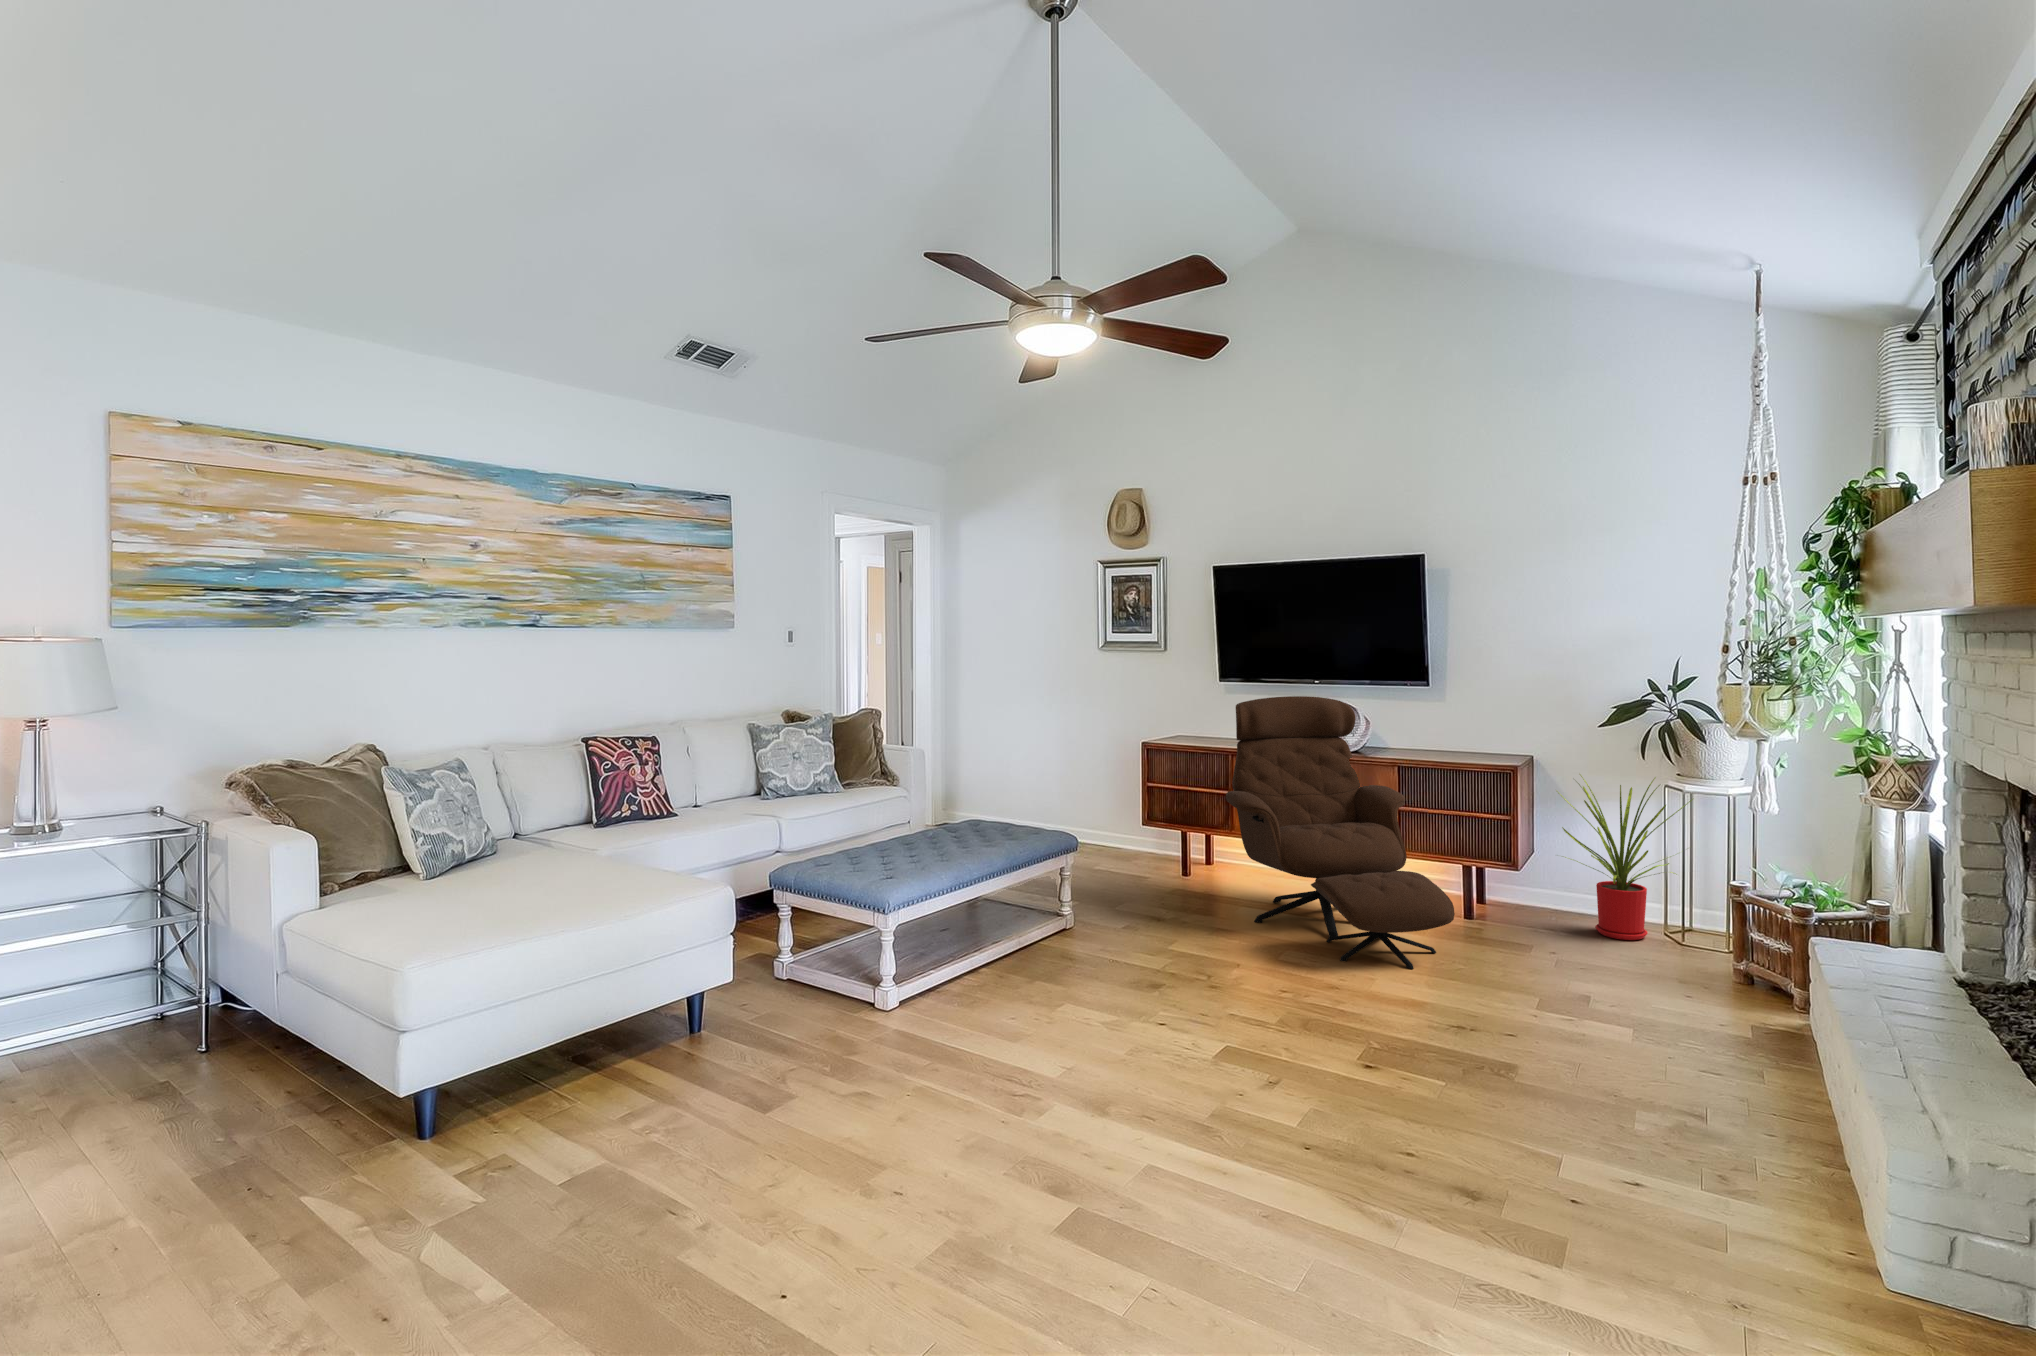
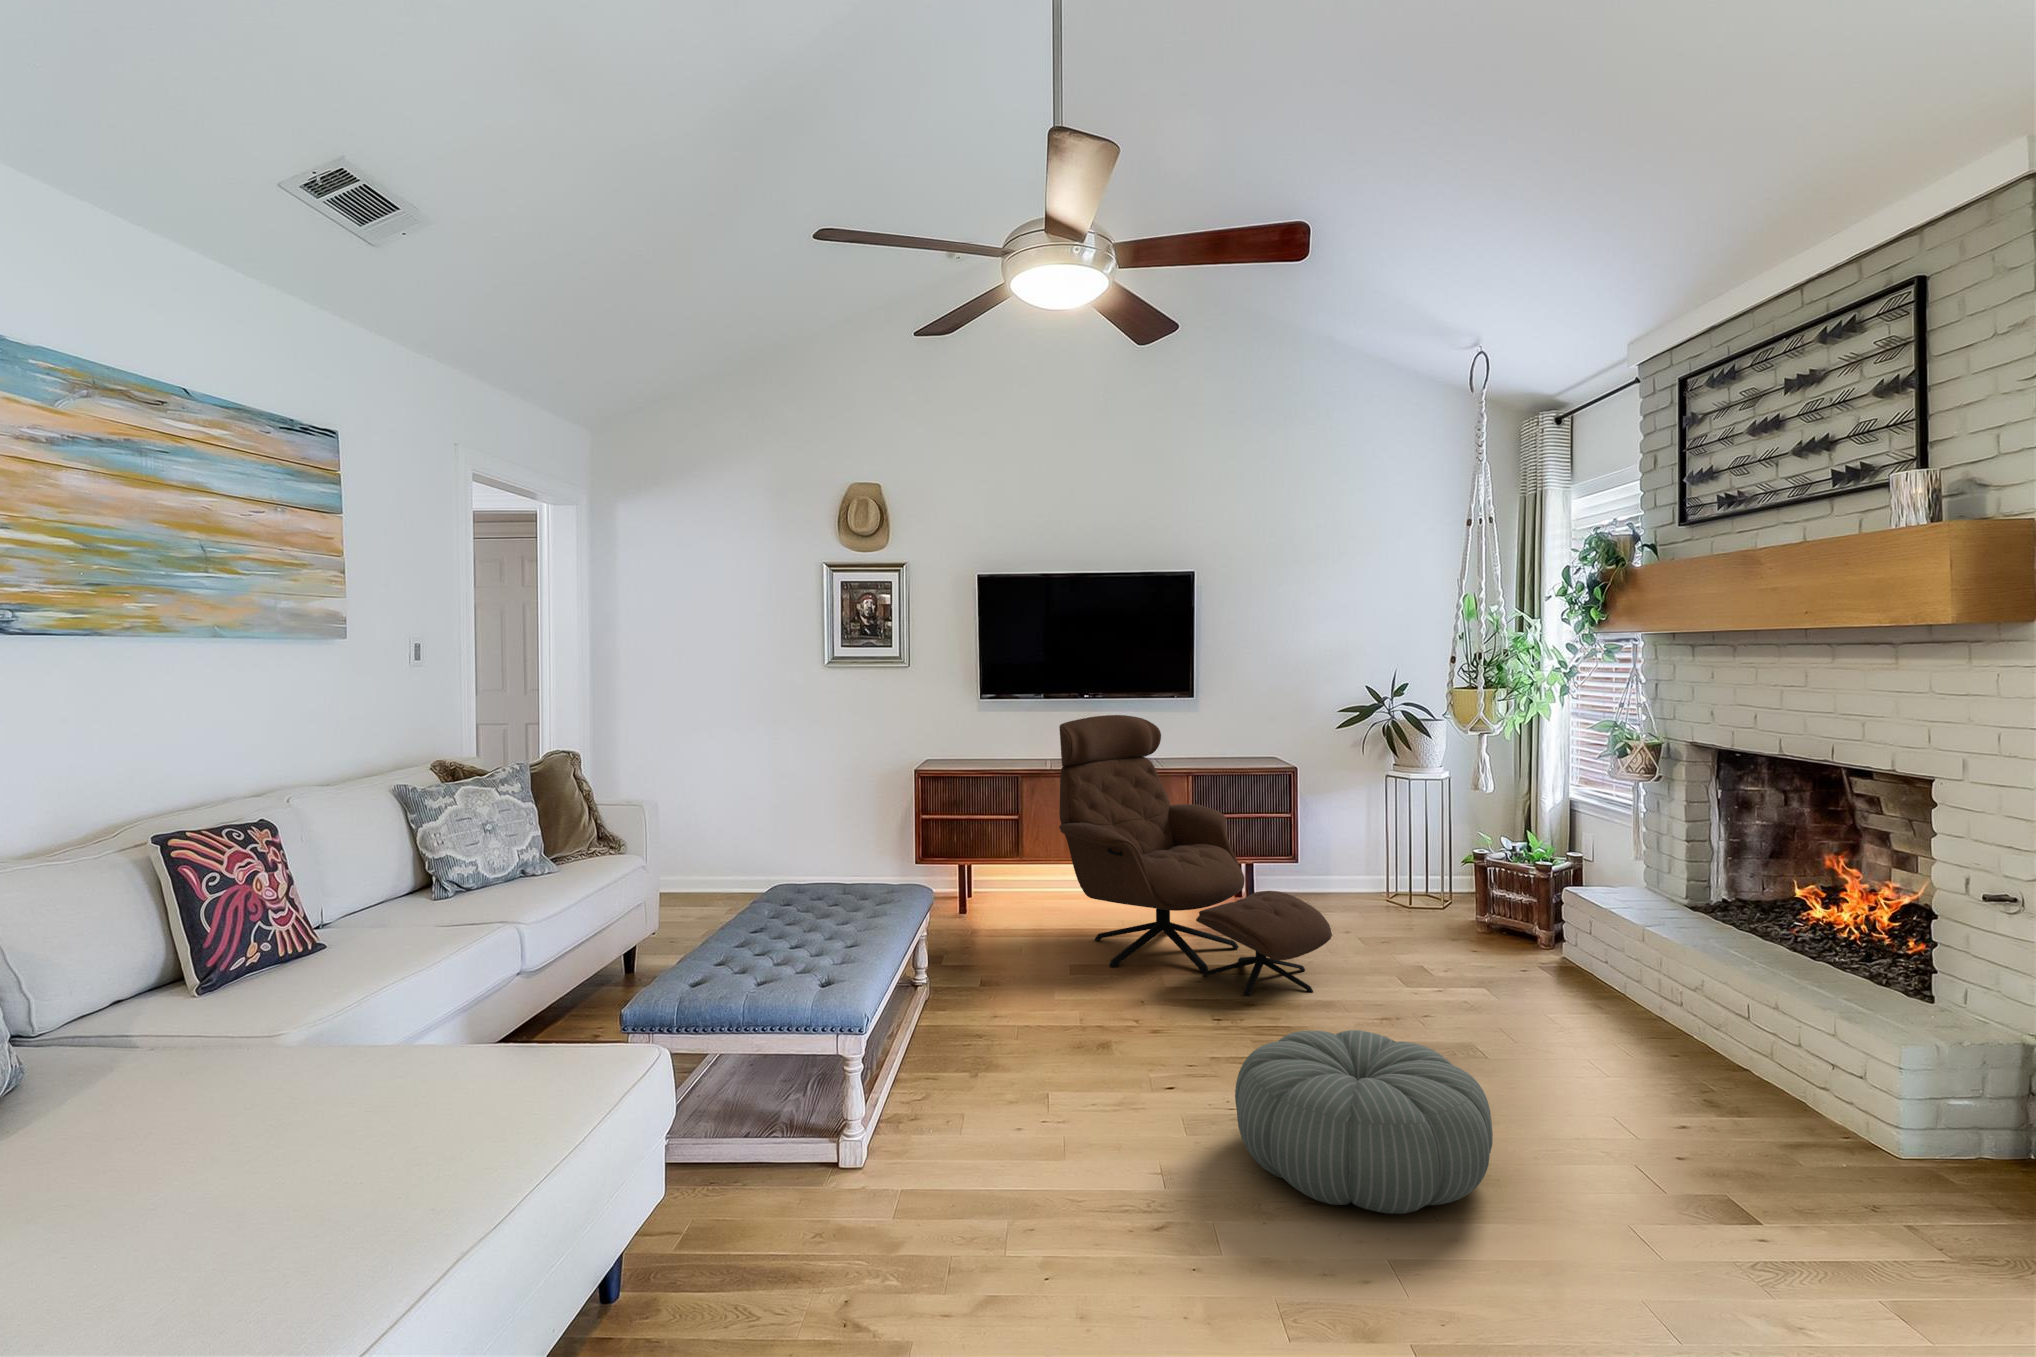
house plant: present [1557,774,1693,940] -> none [1343,777,1460,929]
pouf: none [1126,966,1341,1112] -> present [1235,1030,1493,1214]

